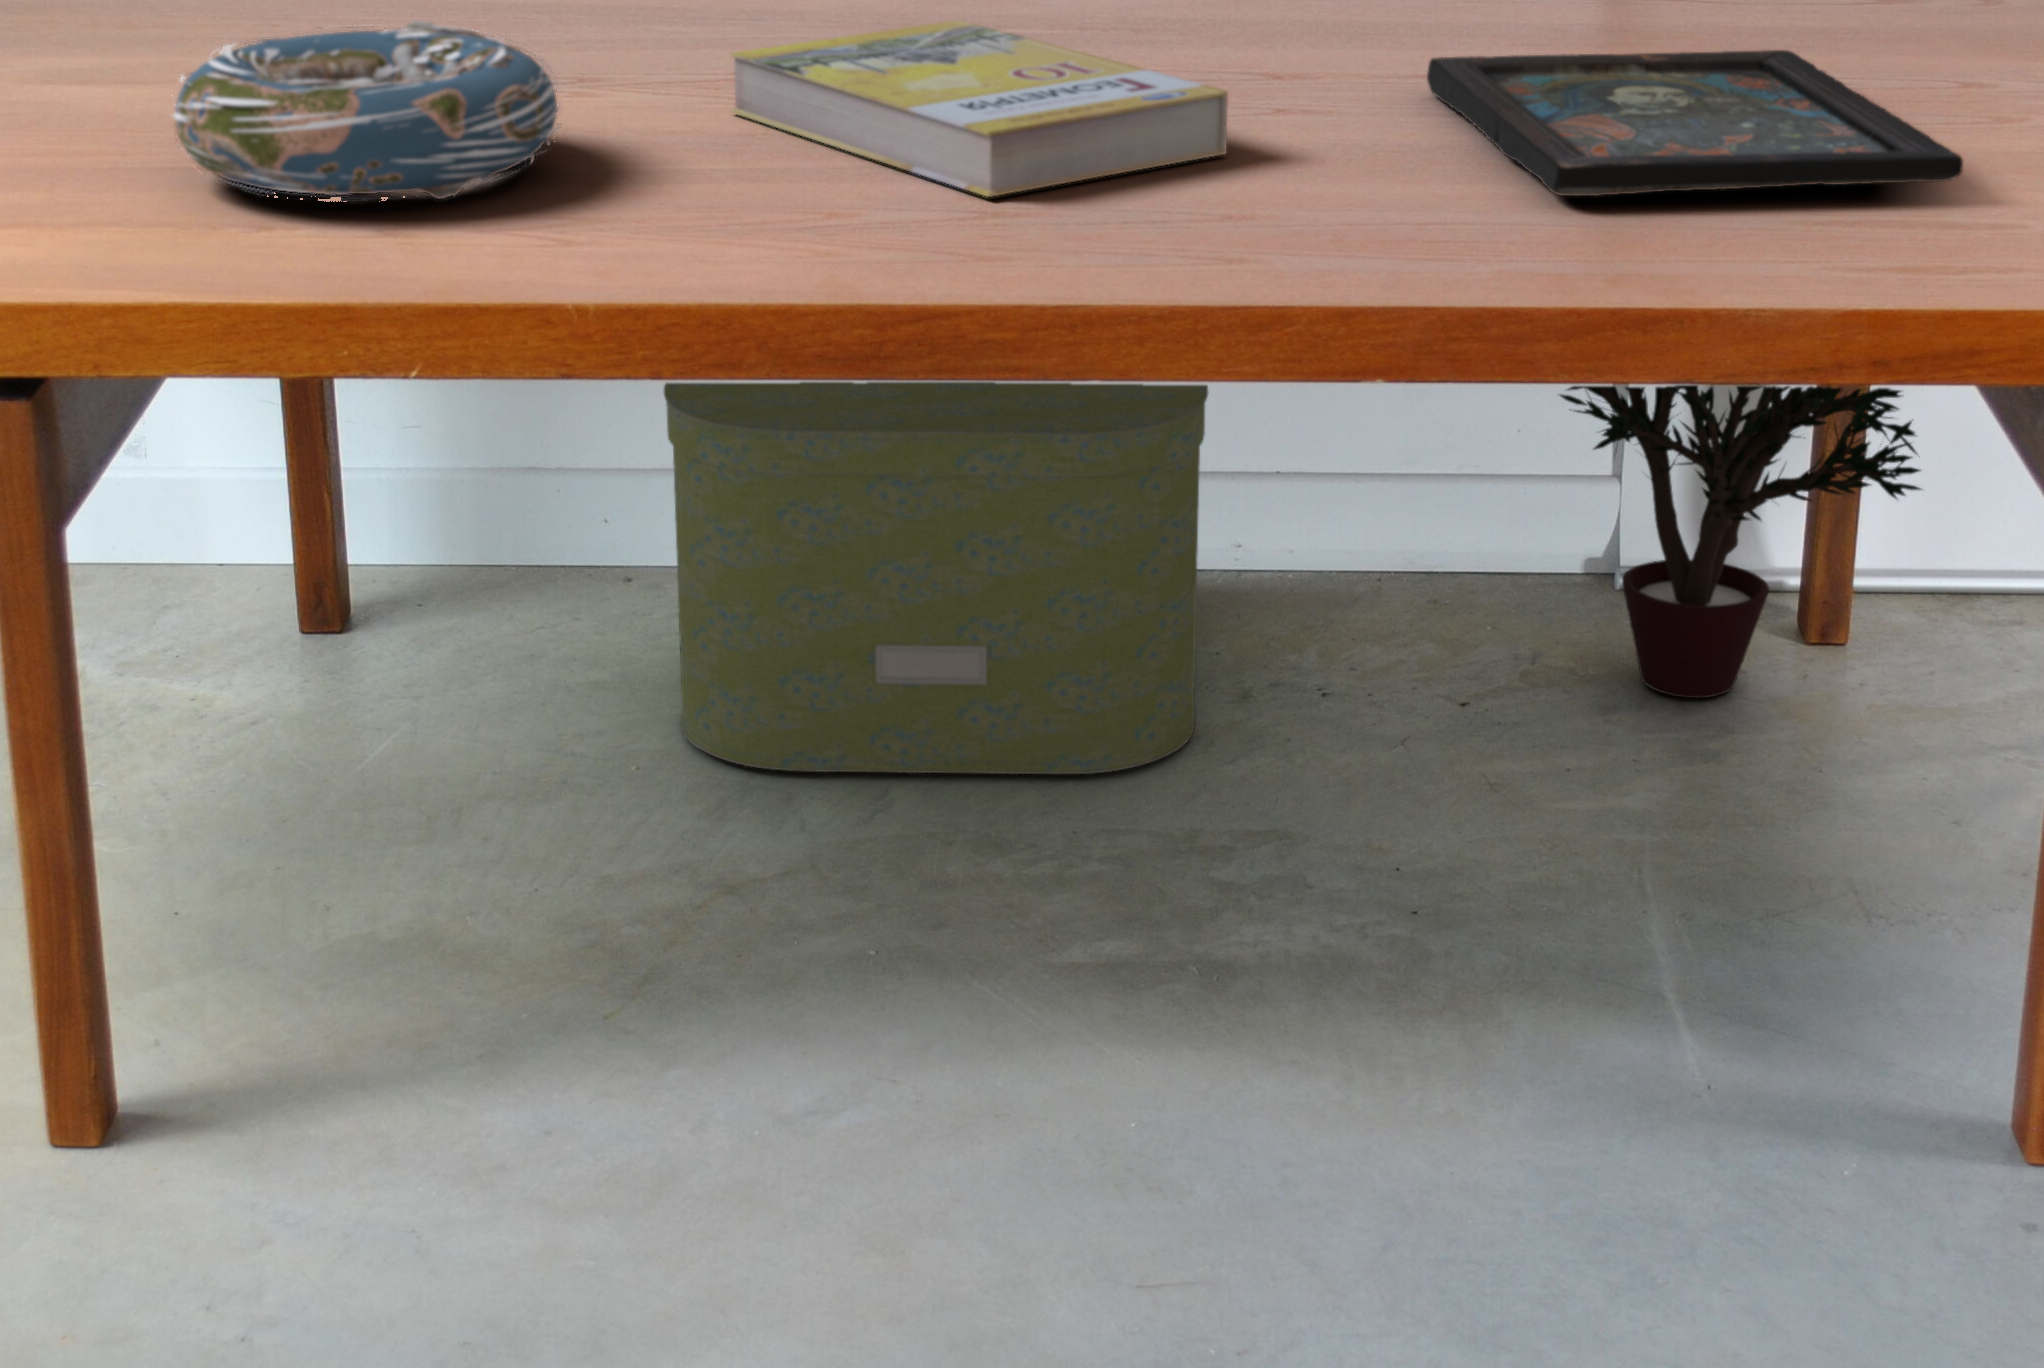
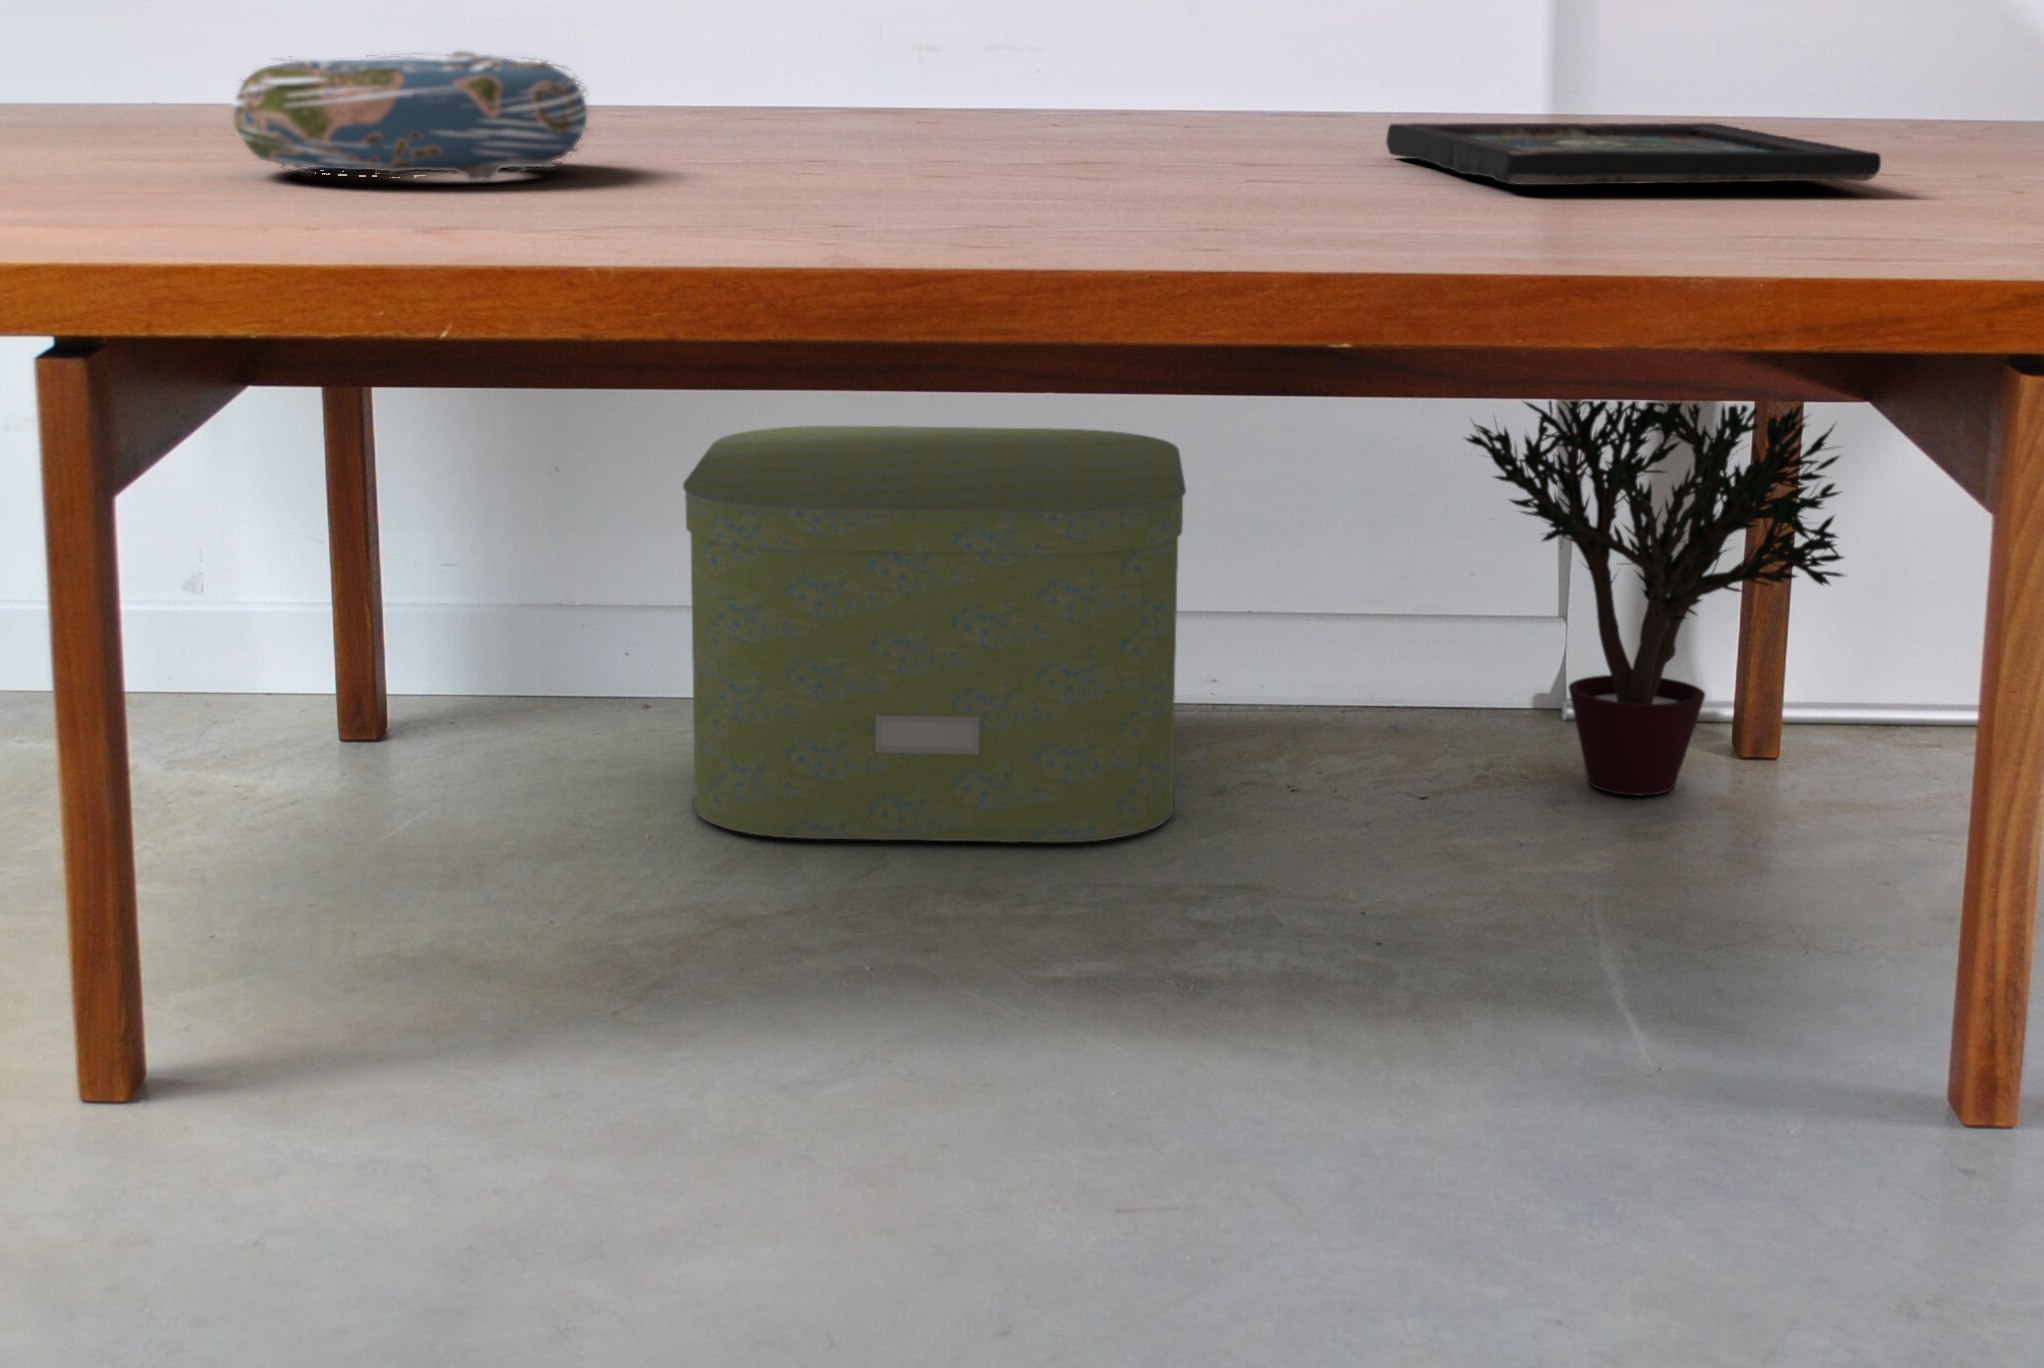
book: present [730,20,1228,197] -> none [747,94,1204,184]

